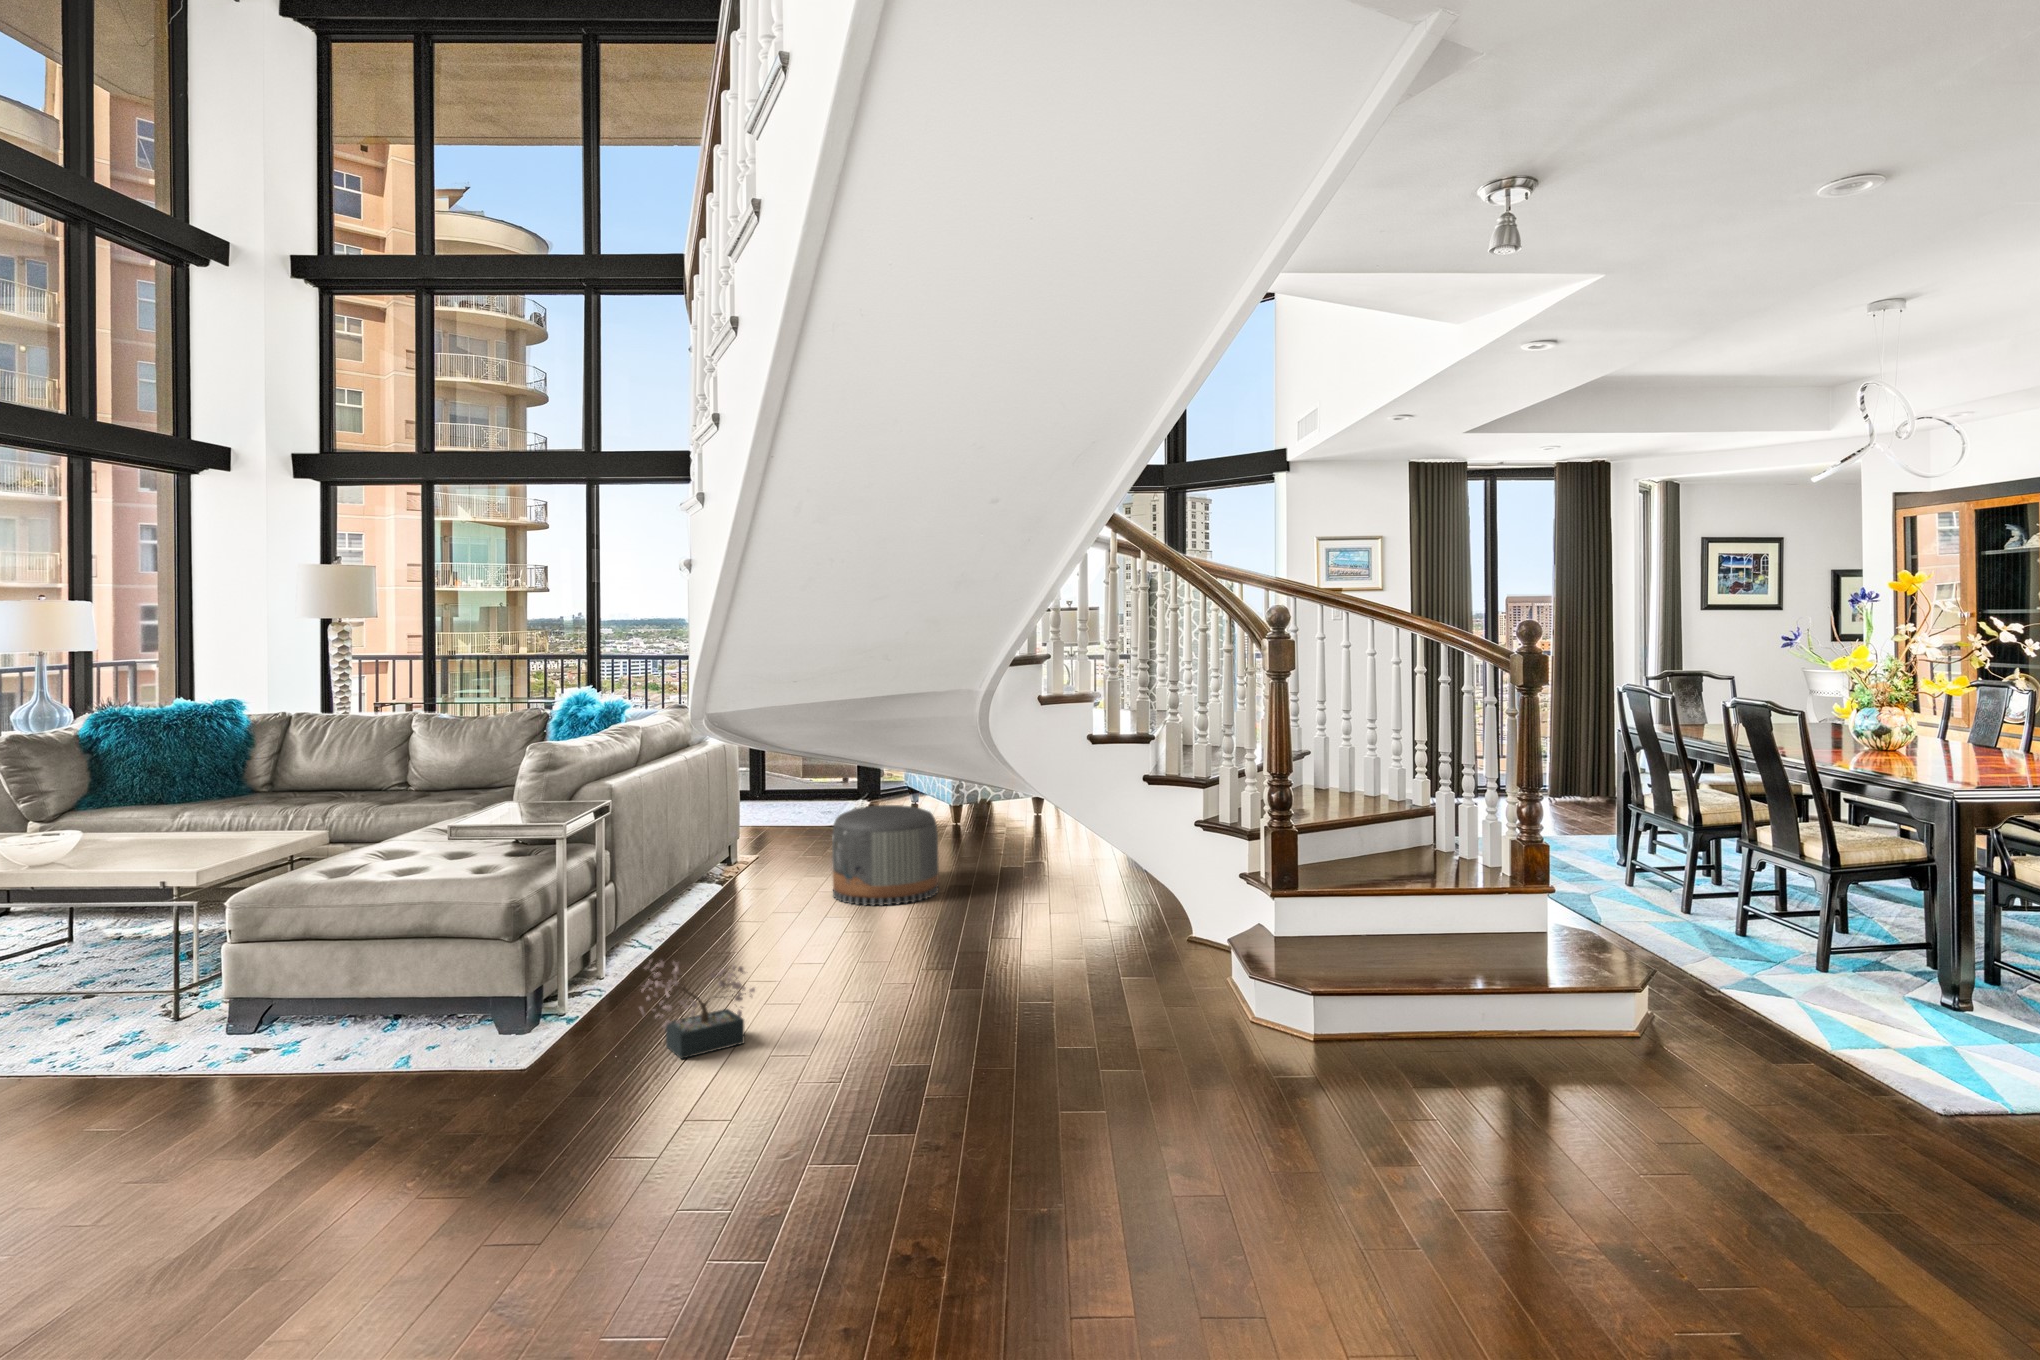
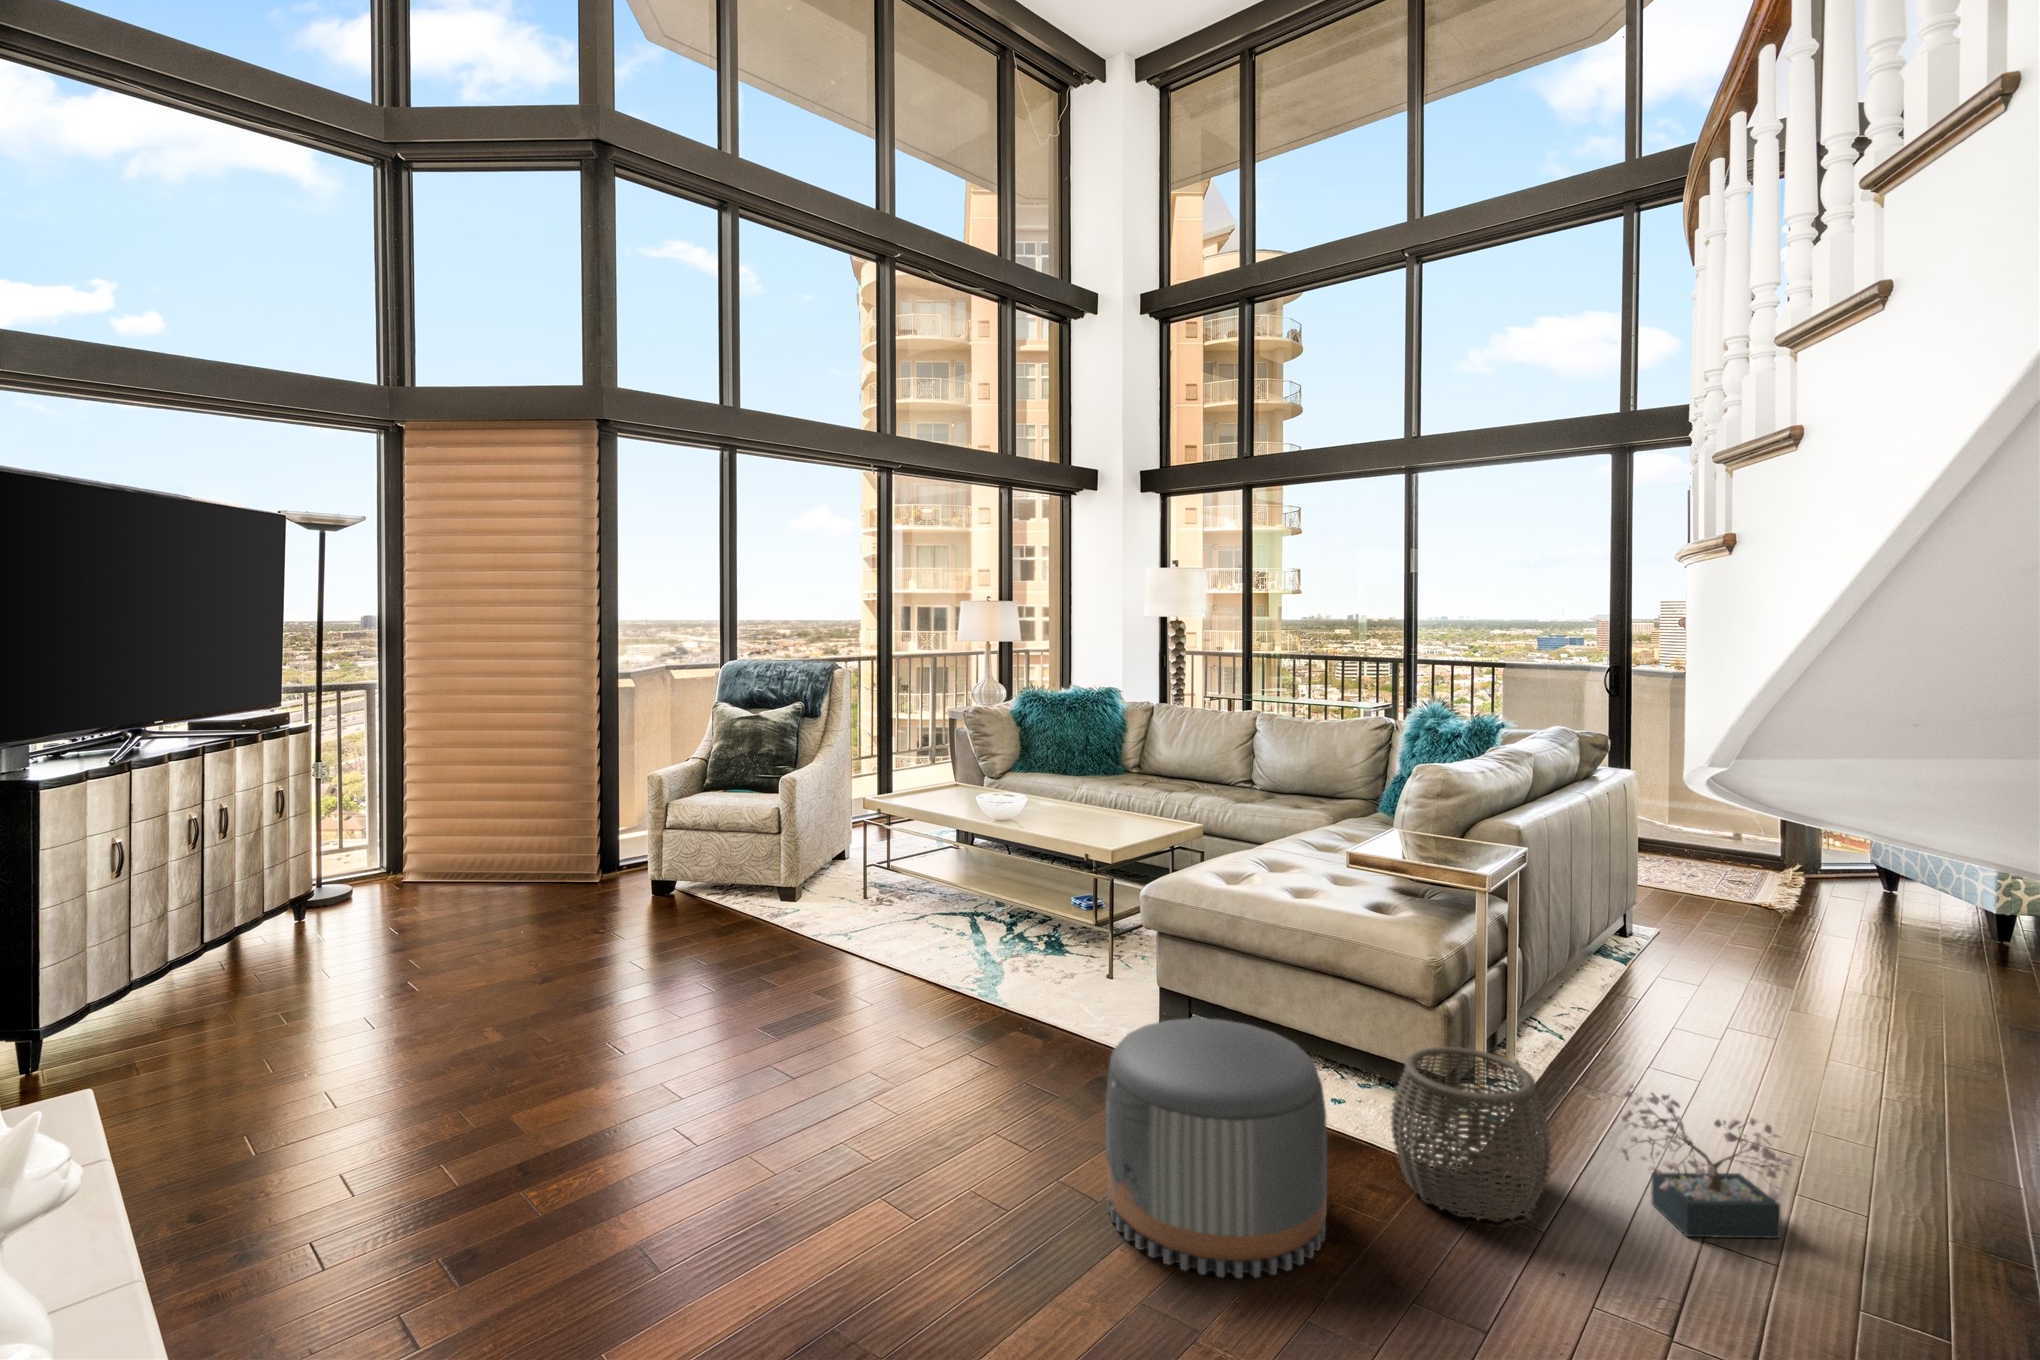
pouf: present [832,805,939,906] -> present [1106,1018,1327,1278]
woven basket: none [455,960,587,1093] -> present [1391,1047,1552,1222]

